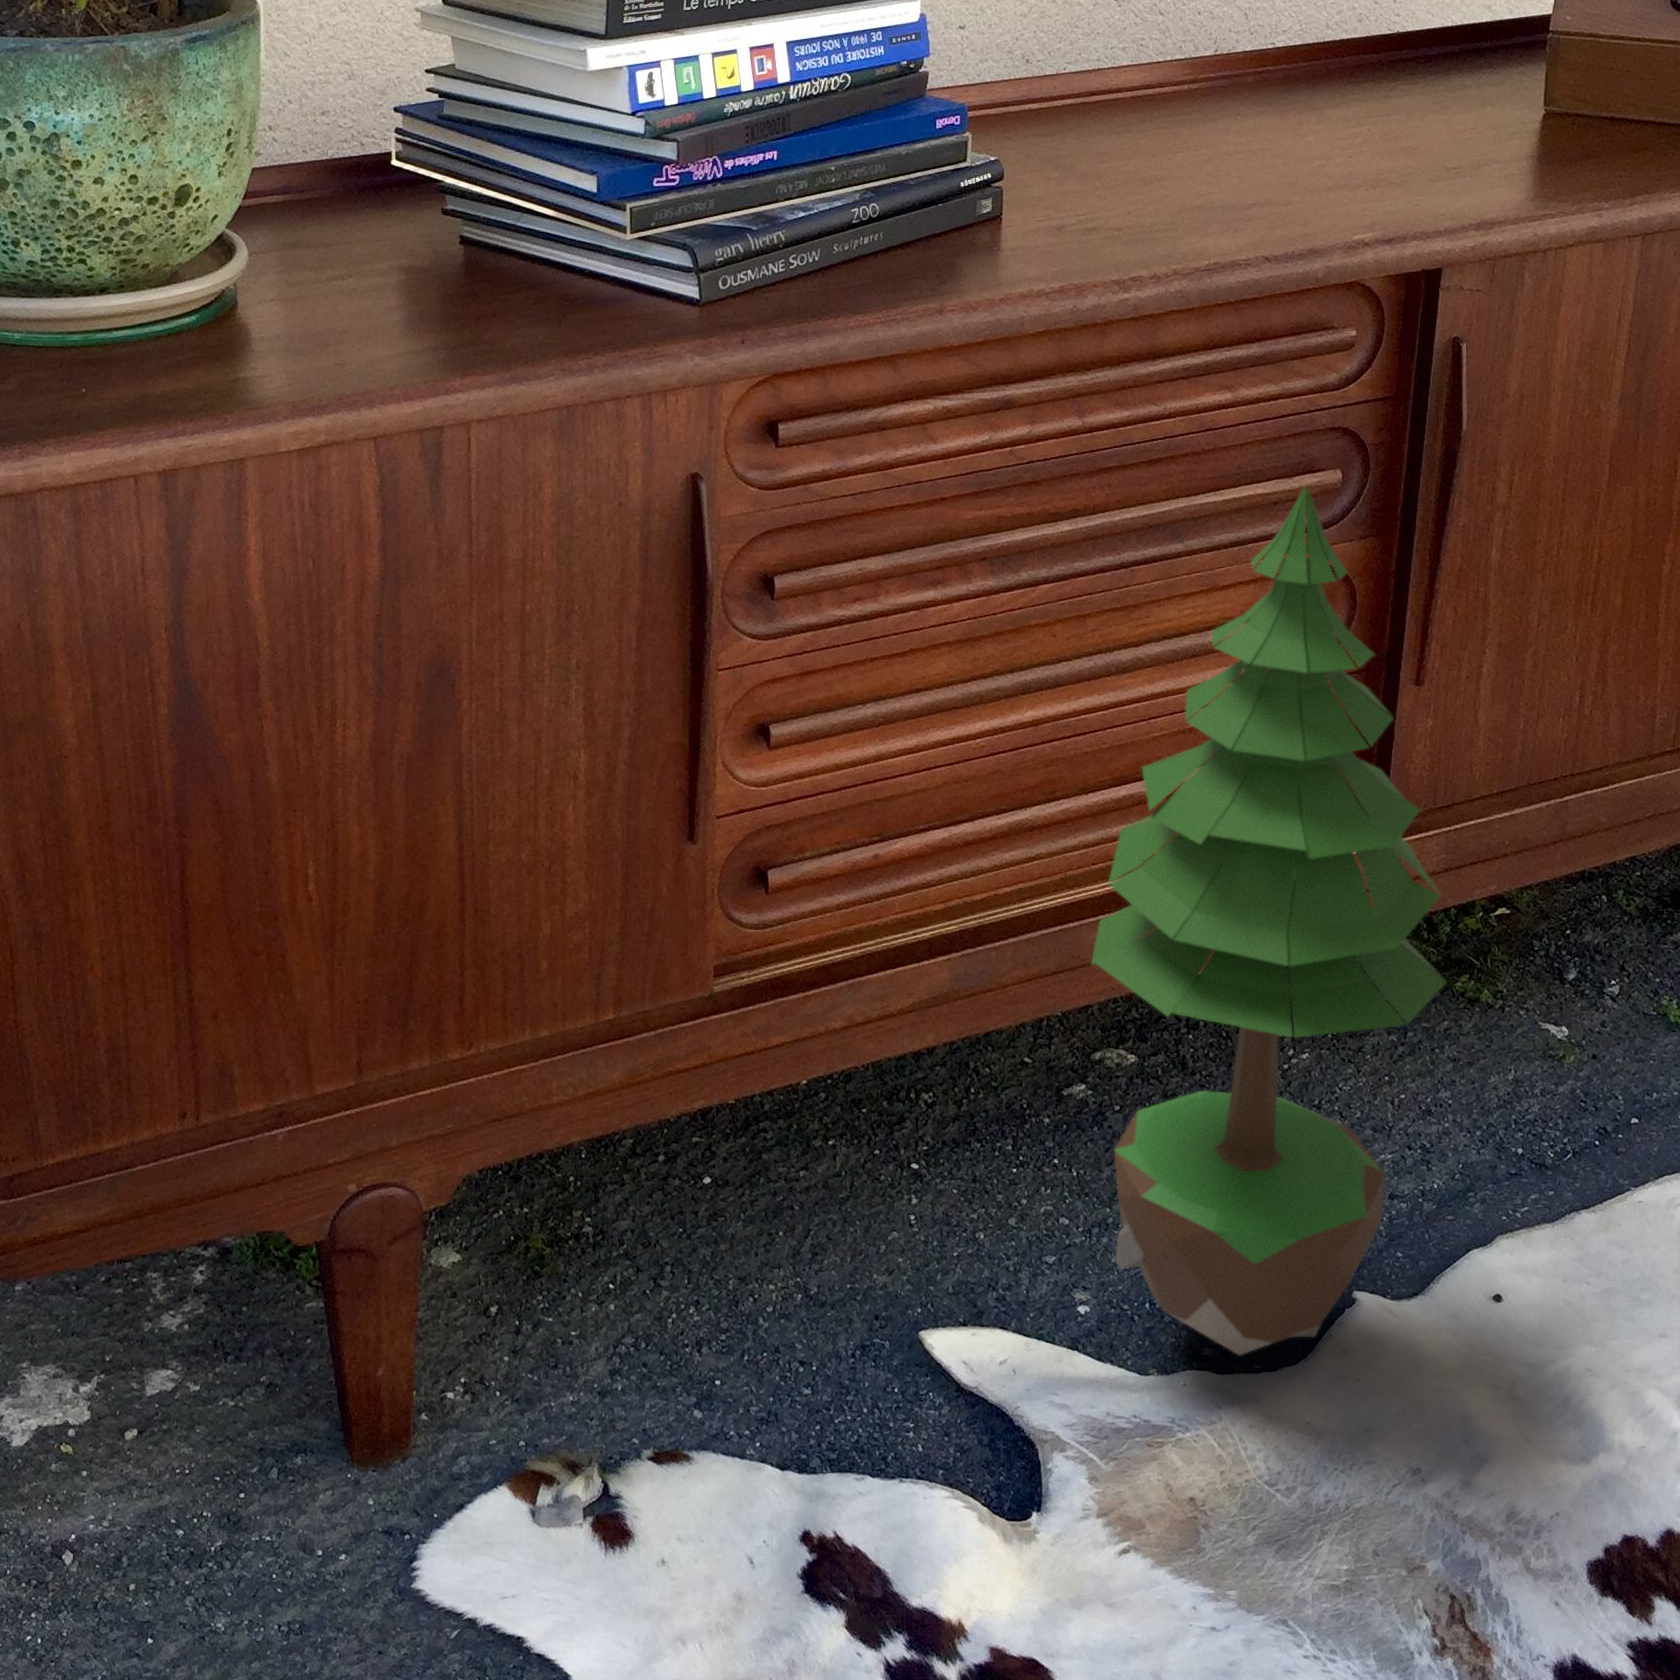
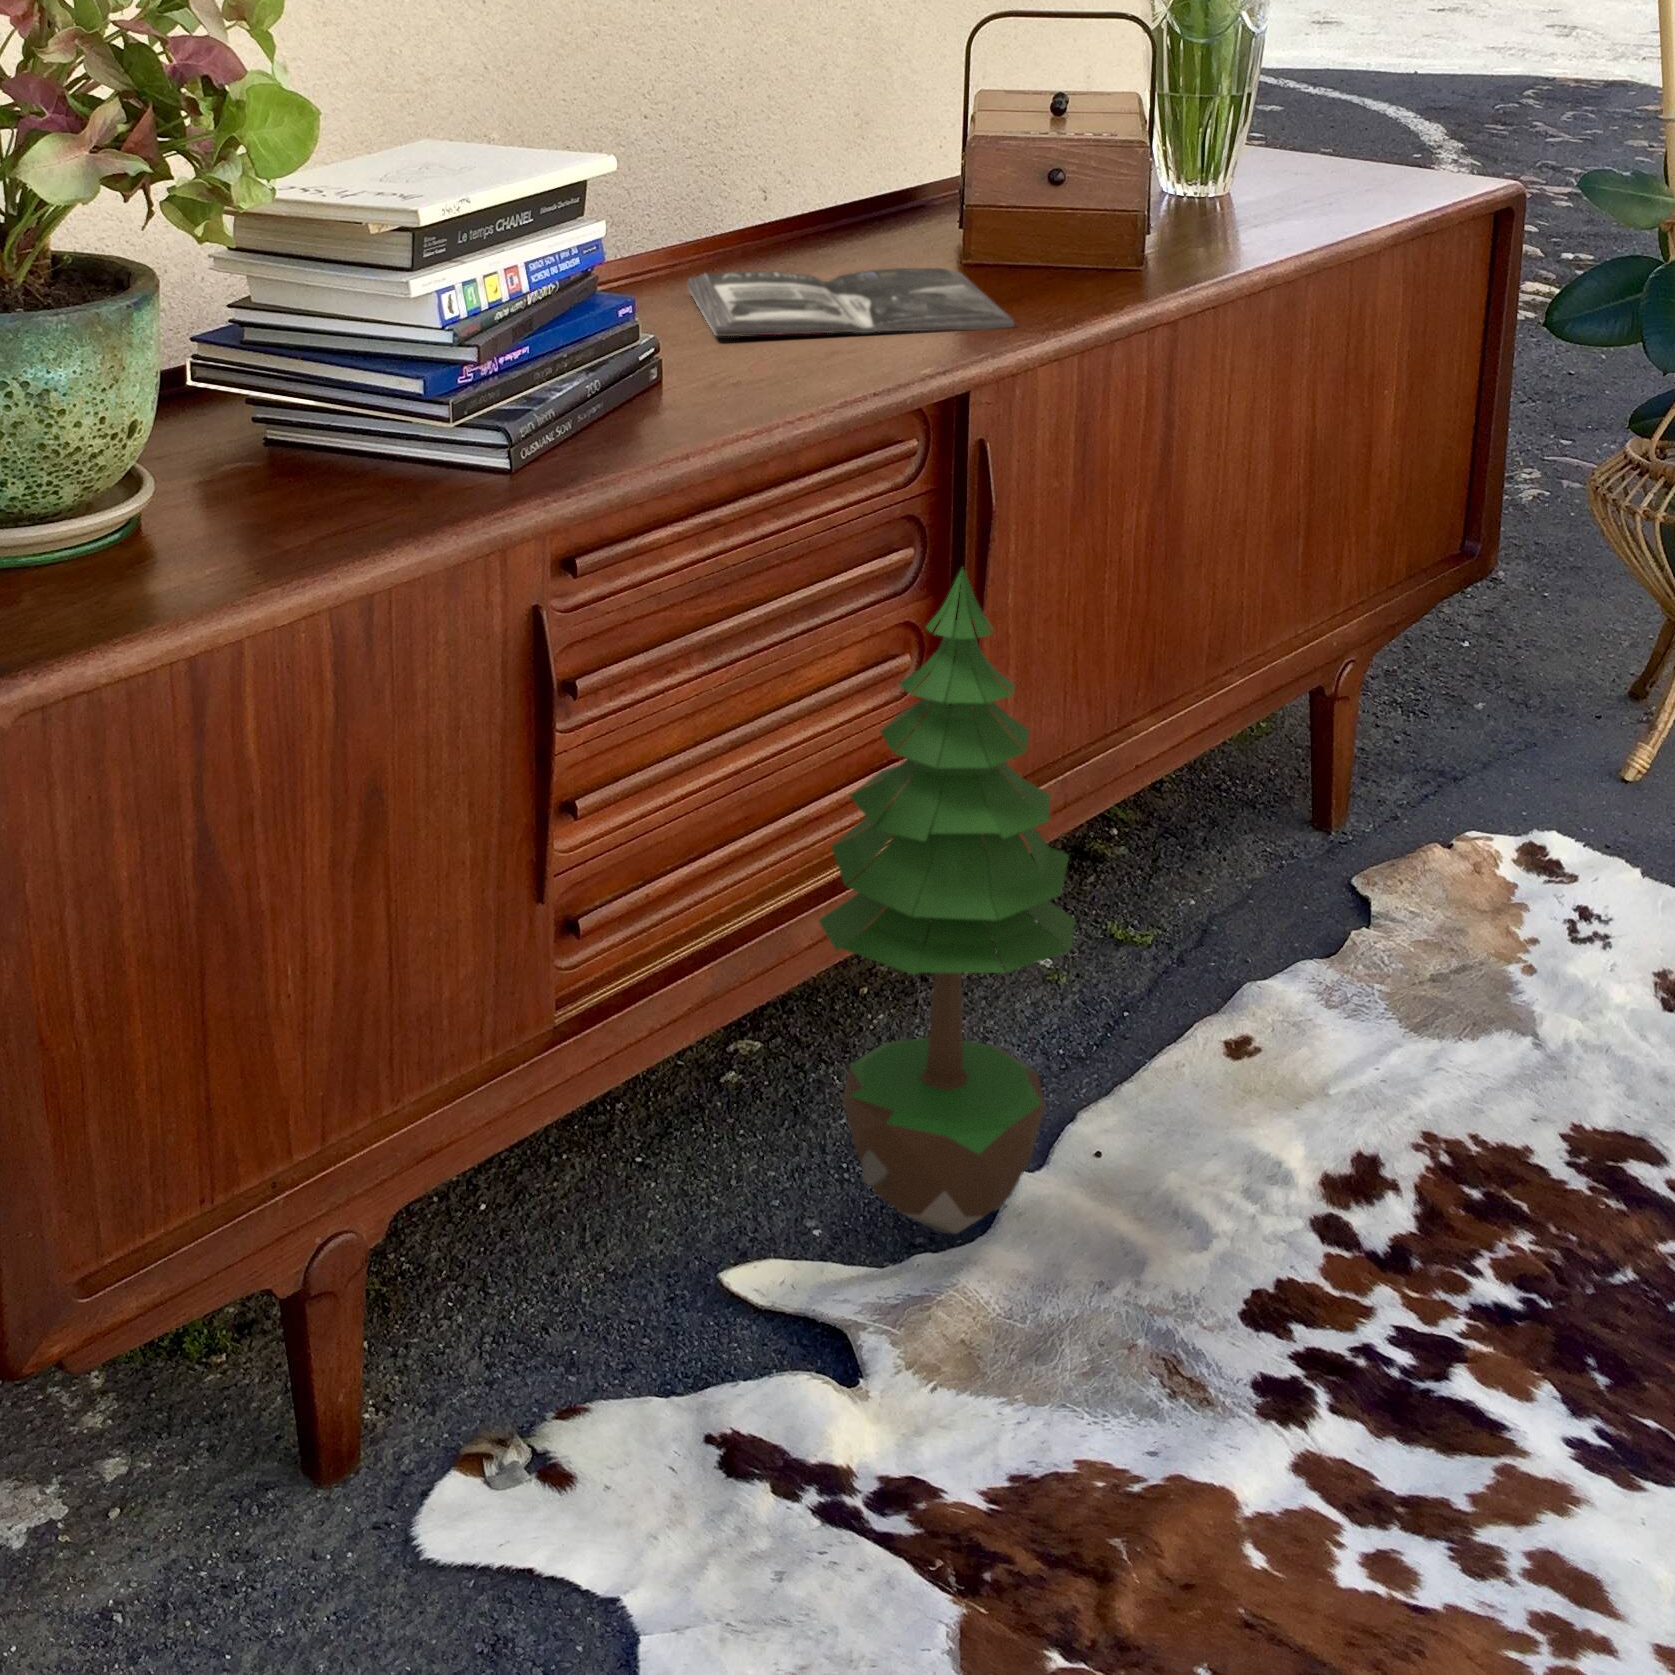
magazine: none [1125,87,1544,179] -> present [687,268,1015,336]

